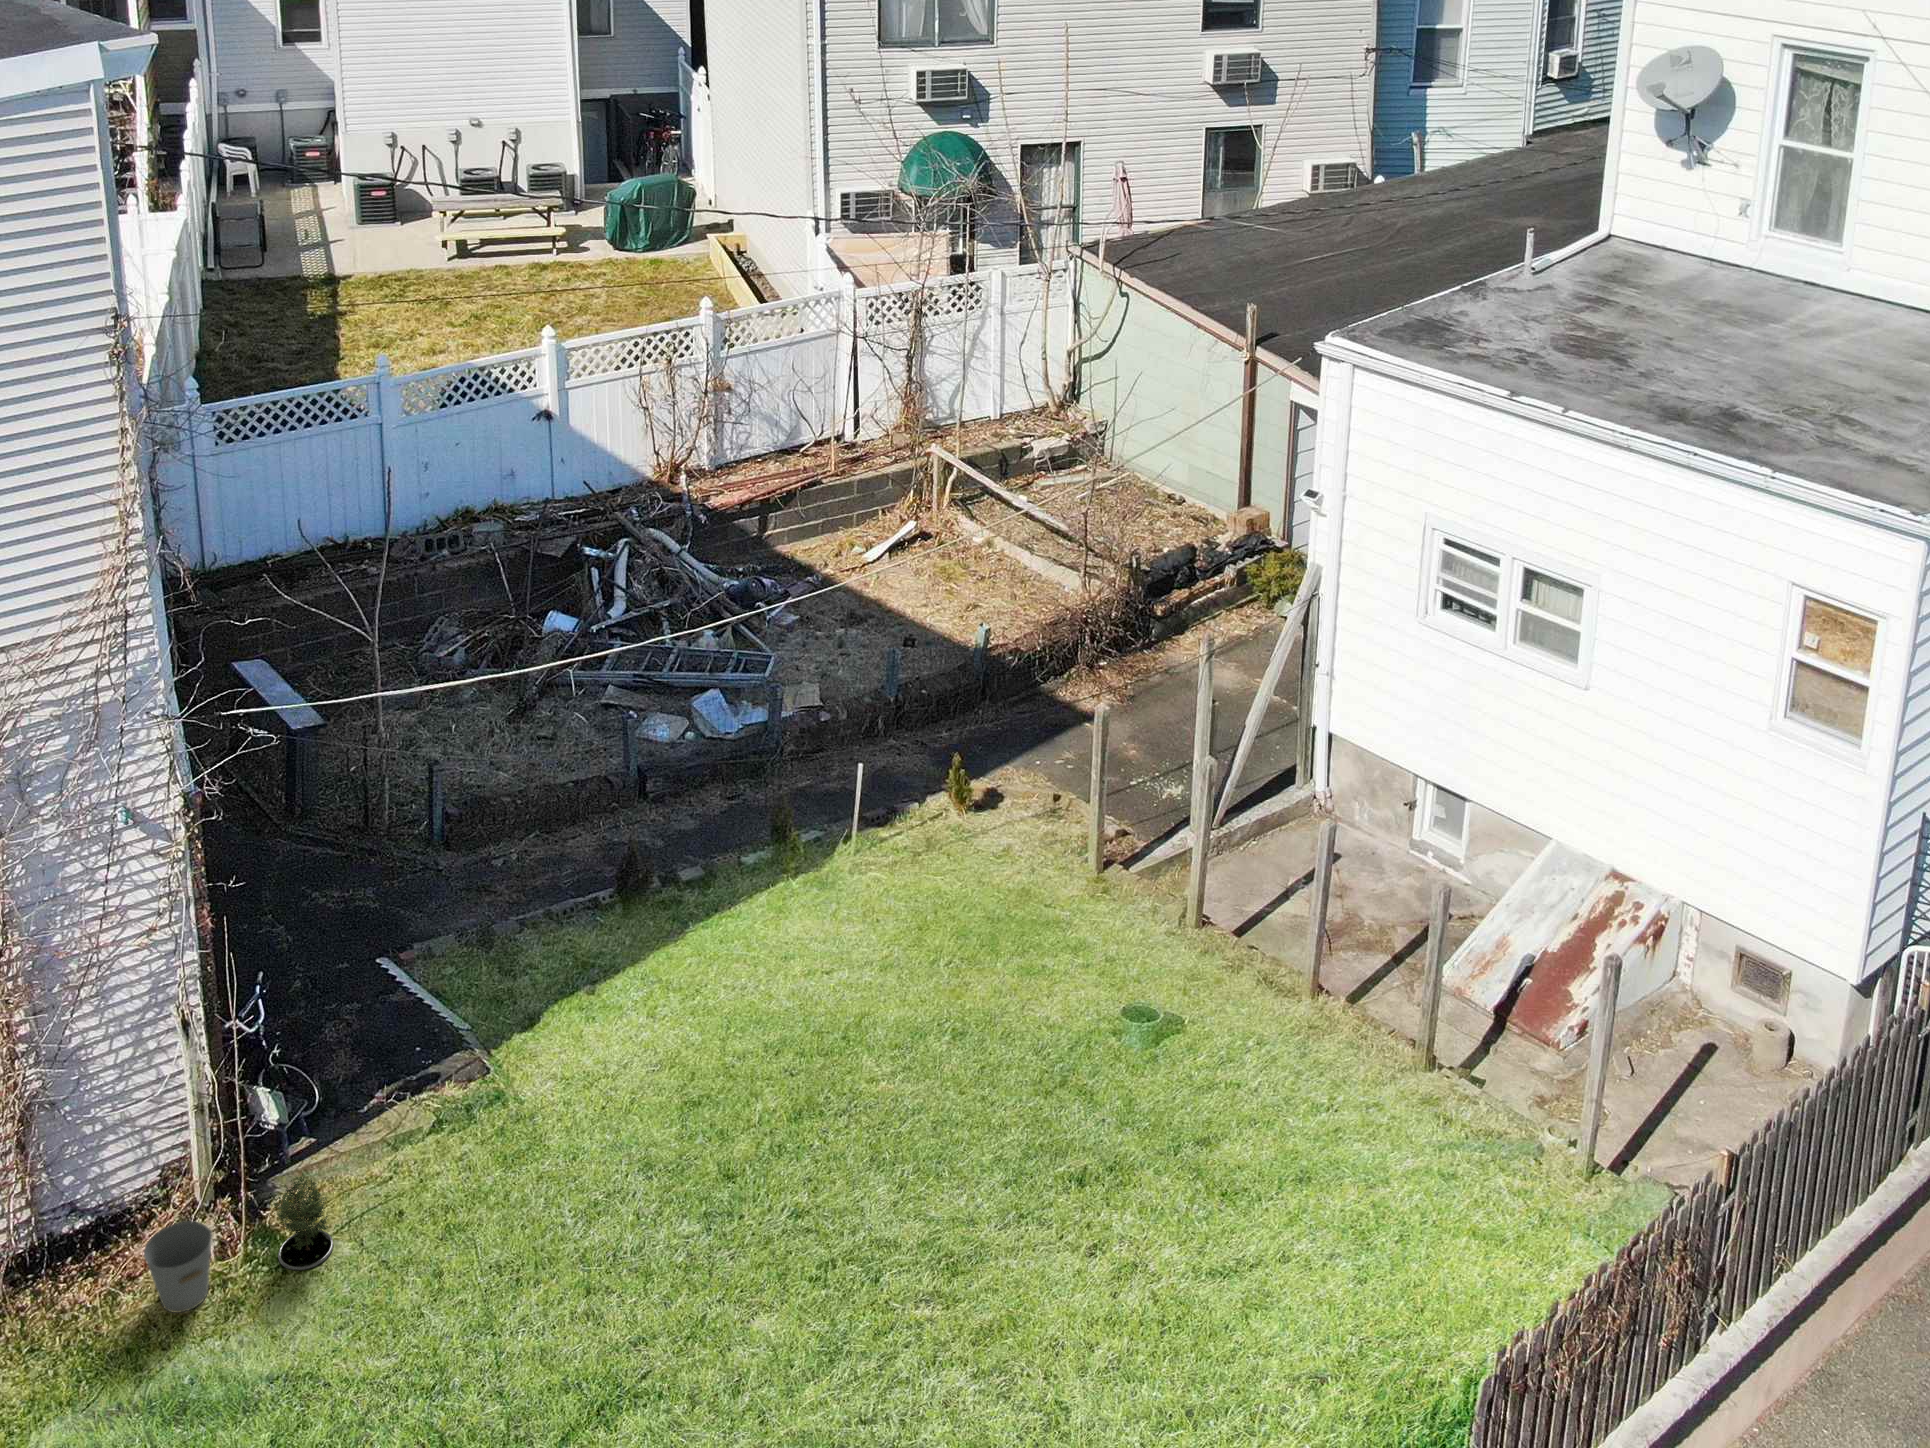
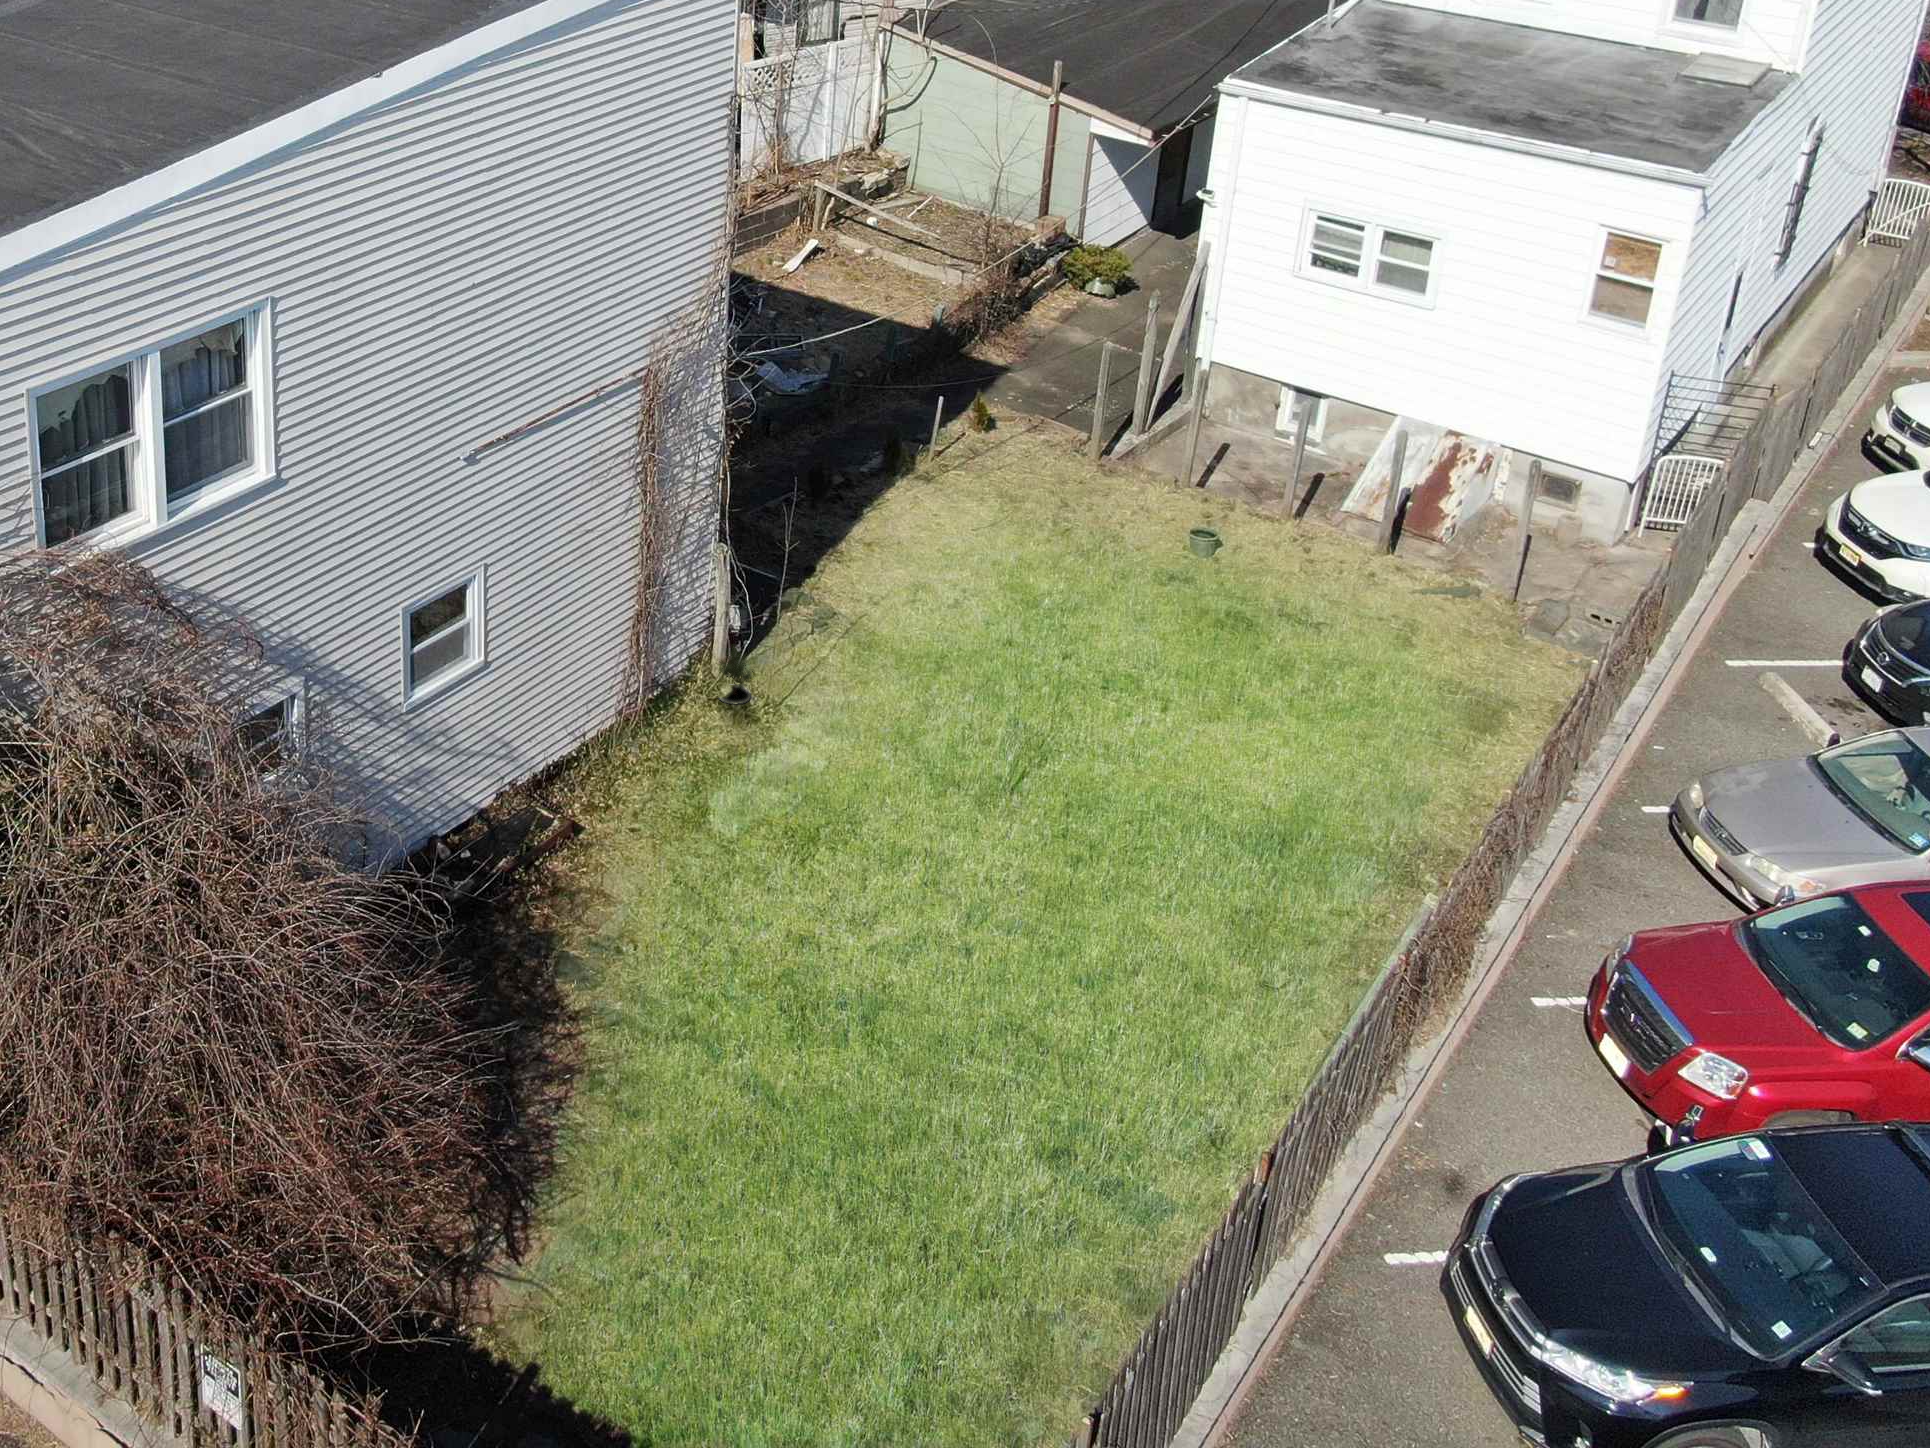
bucket: present [144,1221,212,1313] -> none [660,674,703,729]

